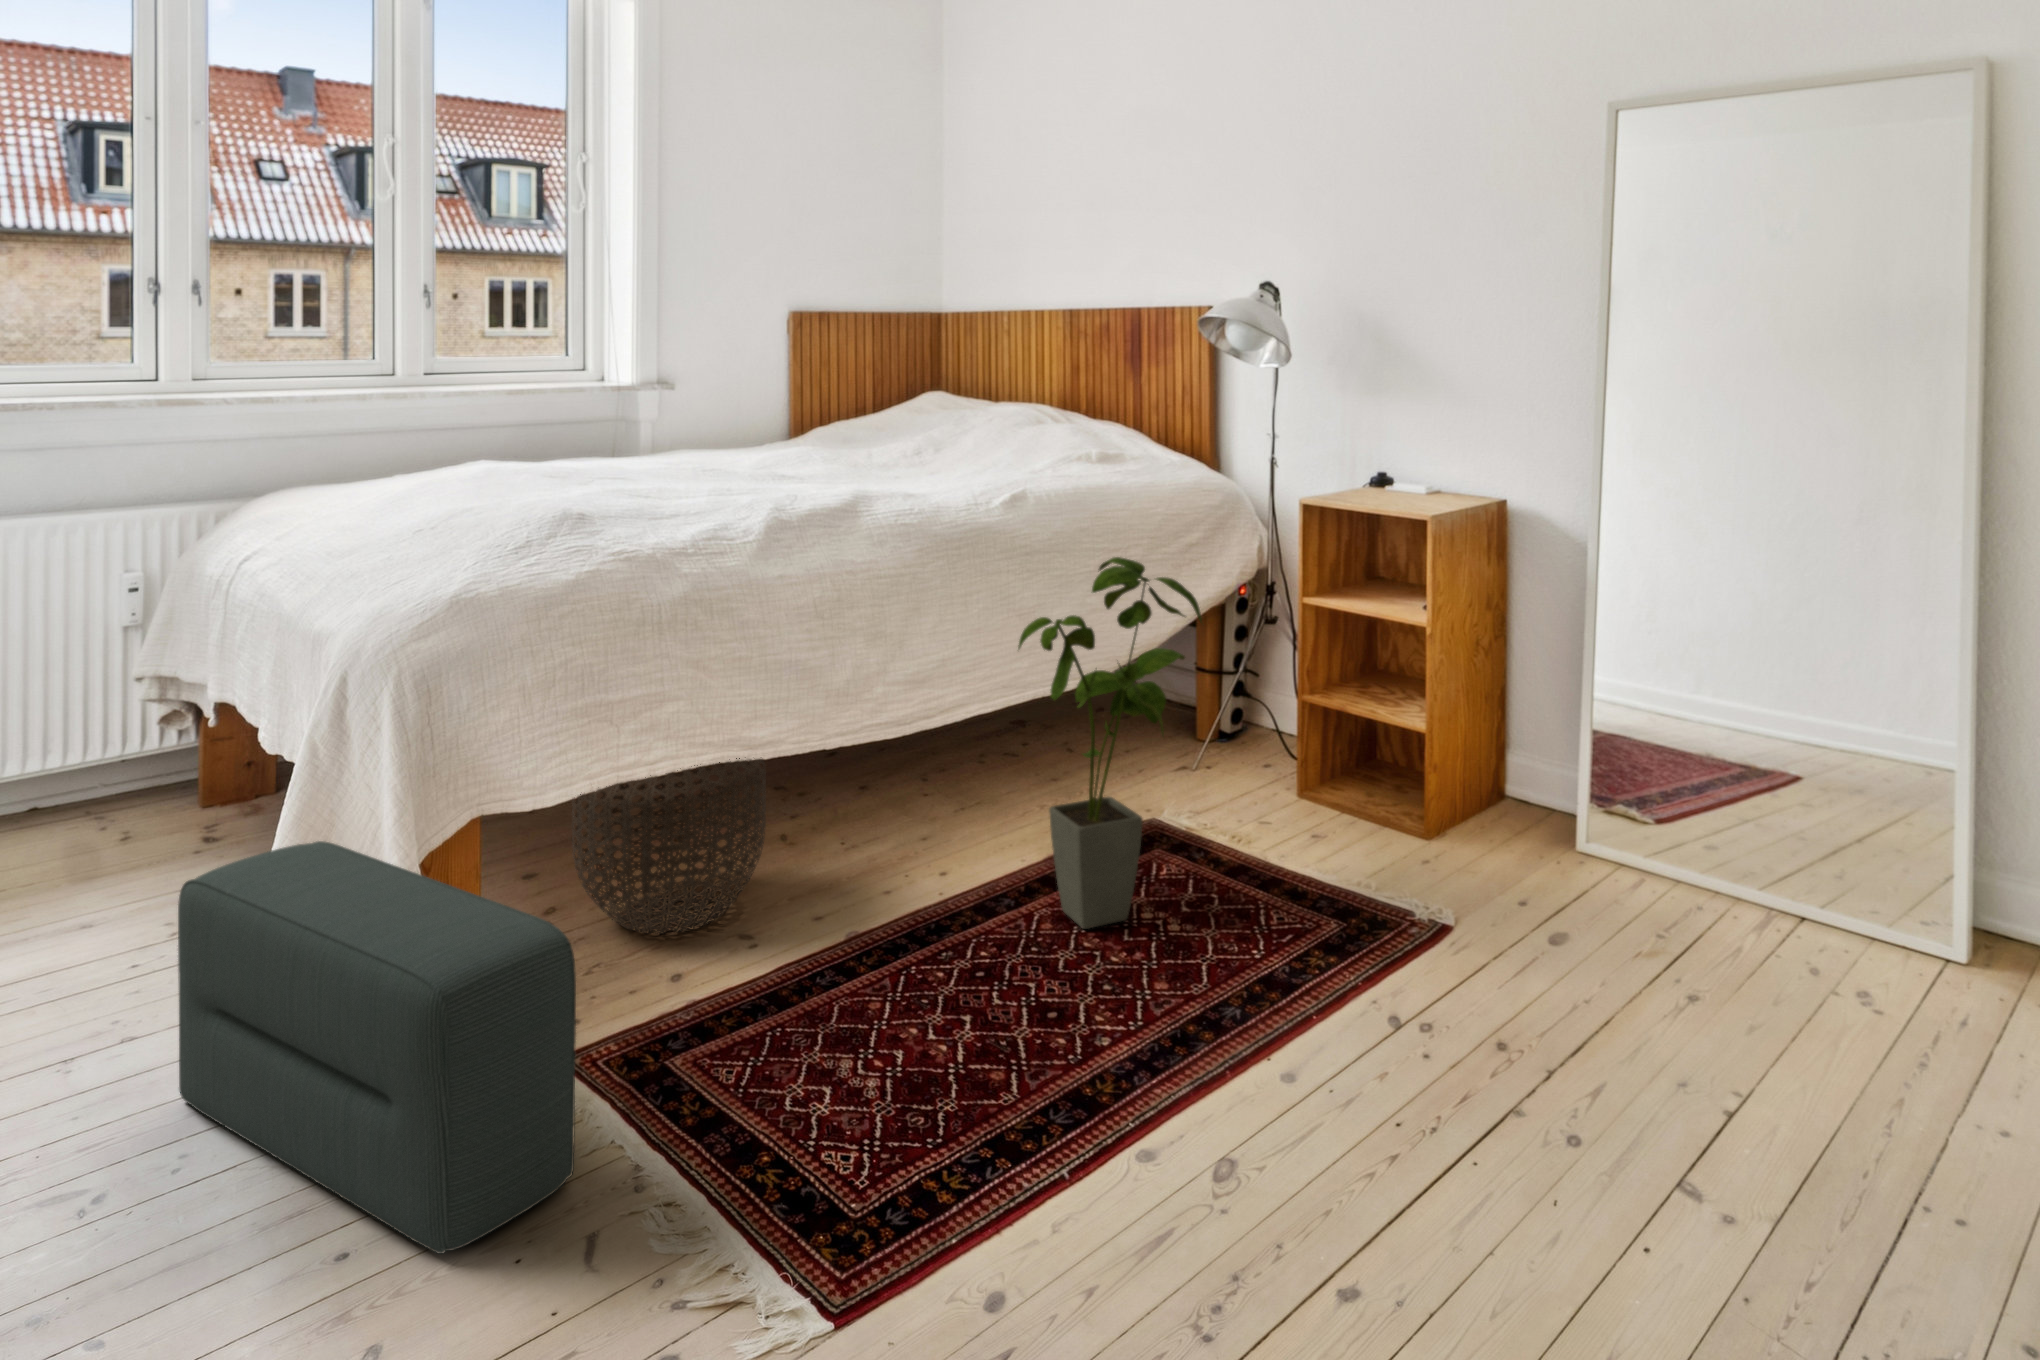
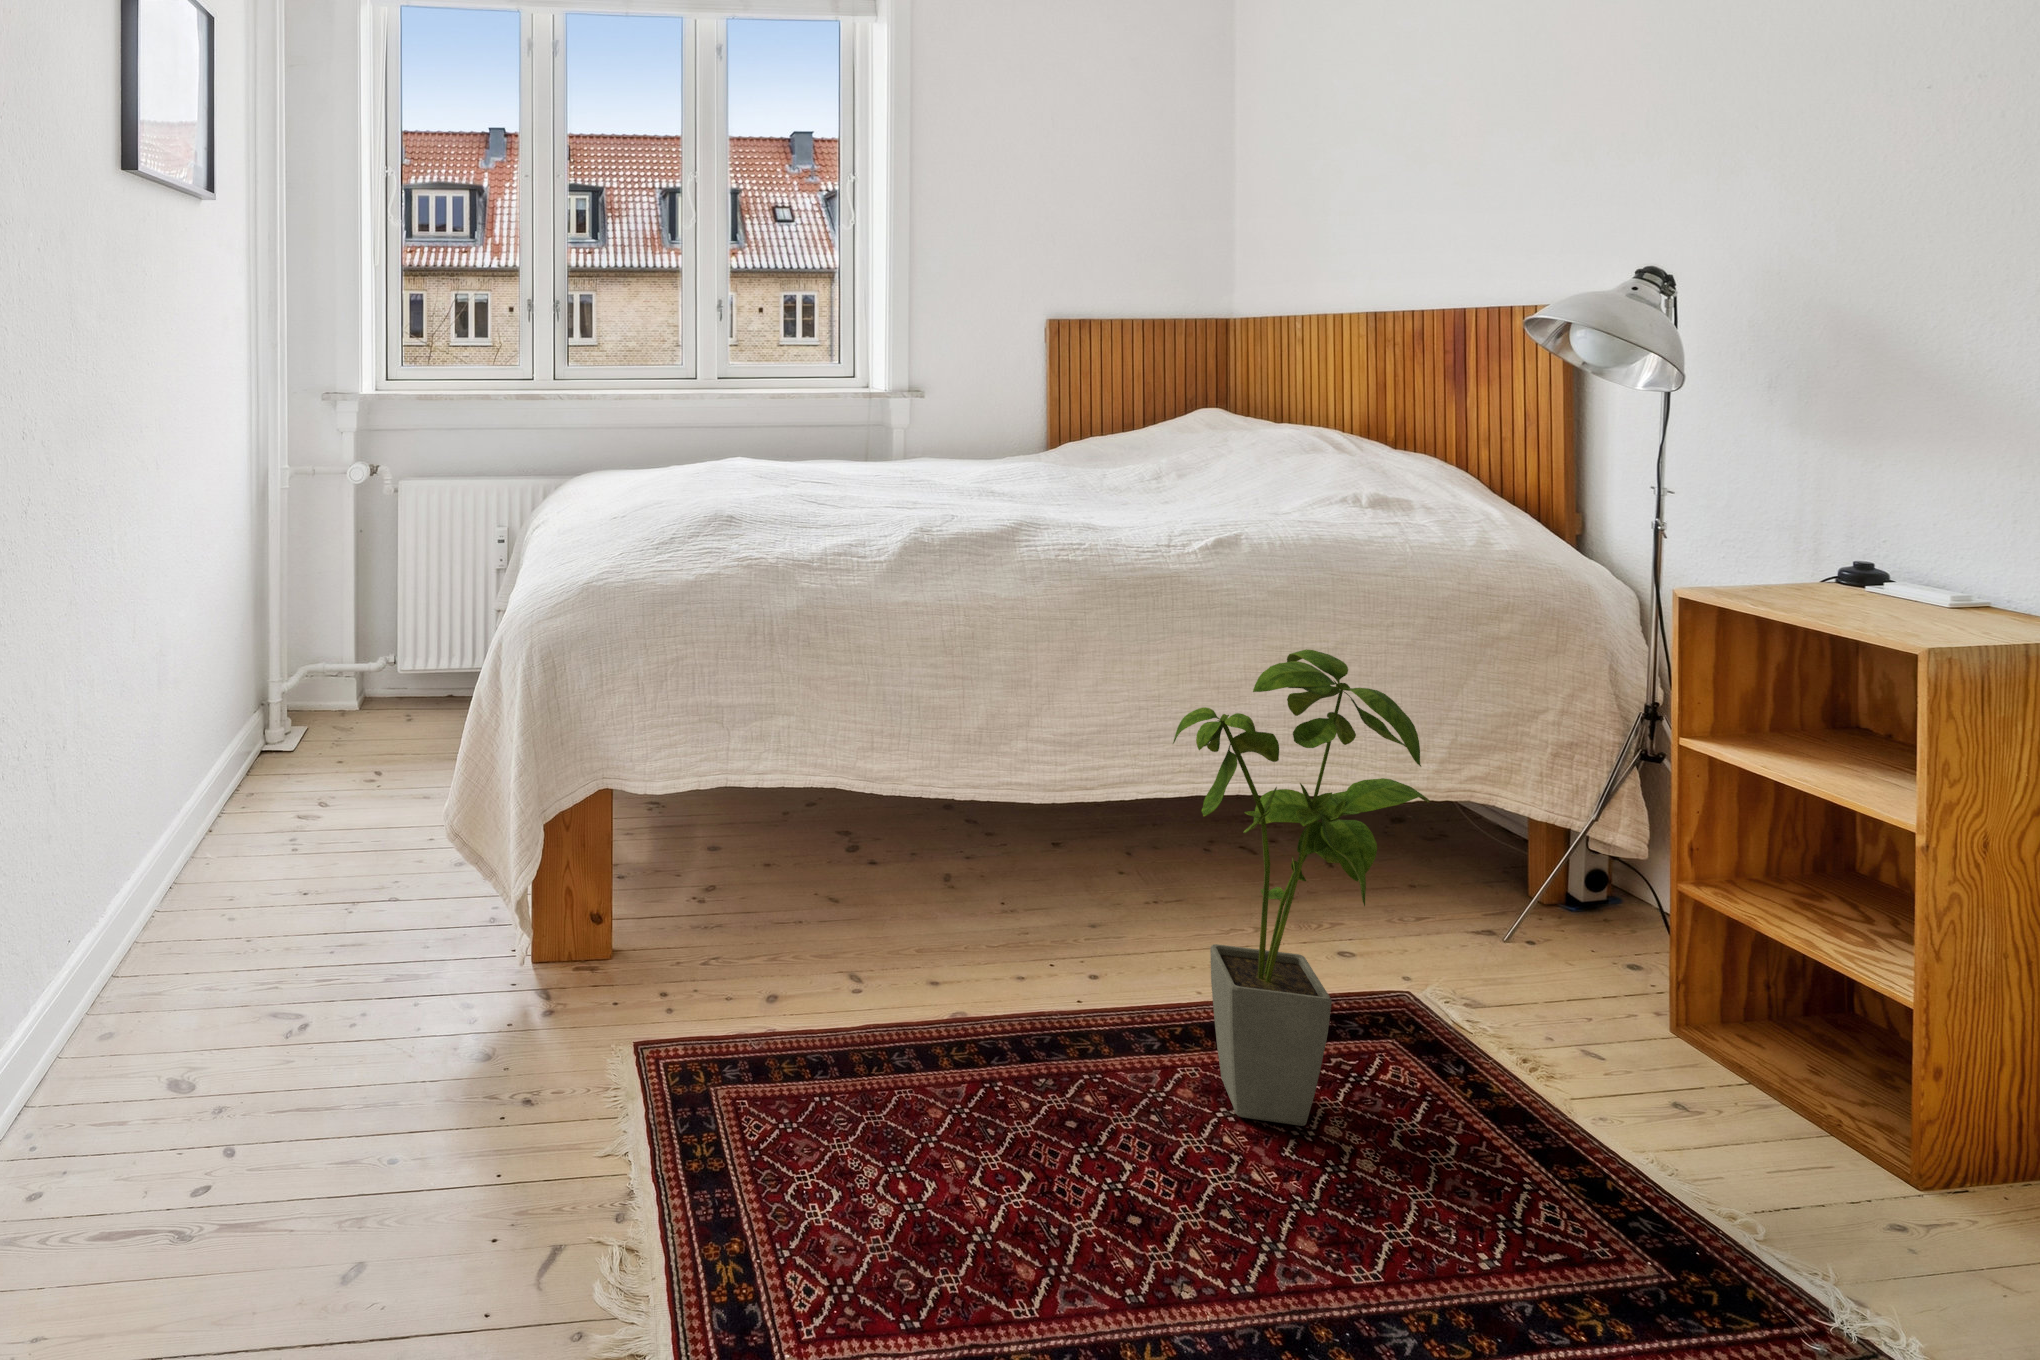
woven basket: present [572,758,766,934] -> none [719,724,905,952]
pouf: present [178,841,576,1254] -> none [371,775,572,1204]

